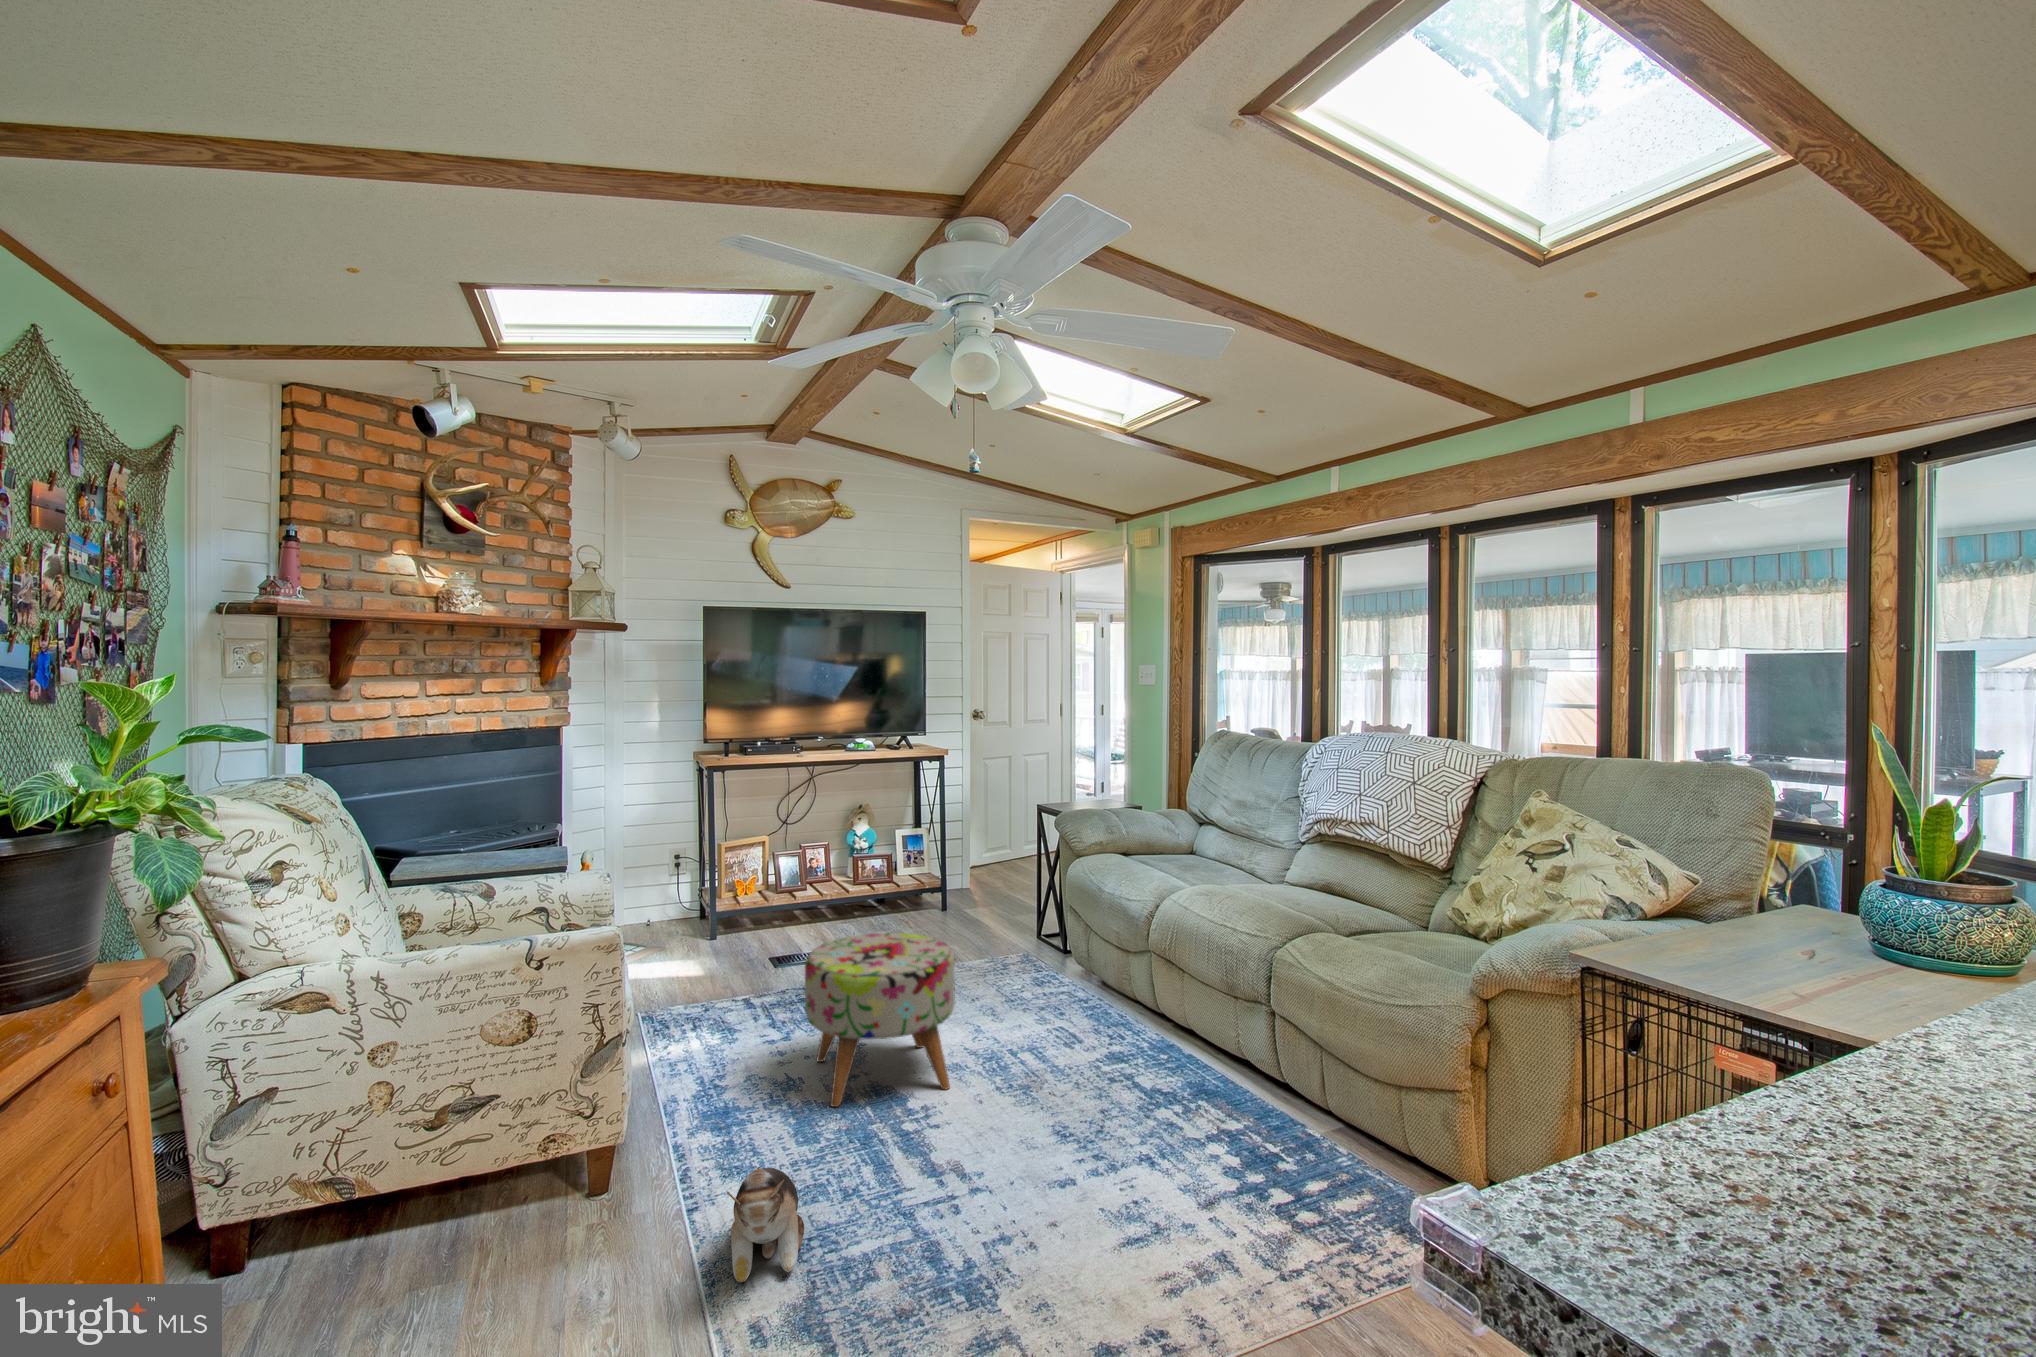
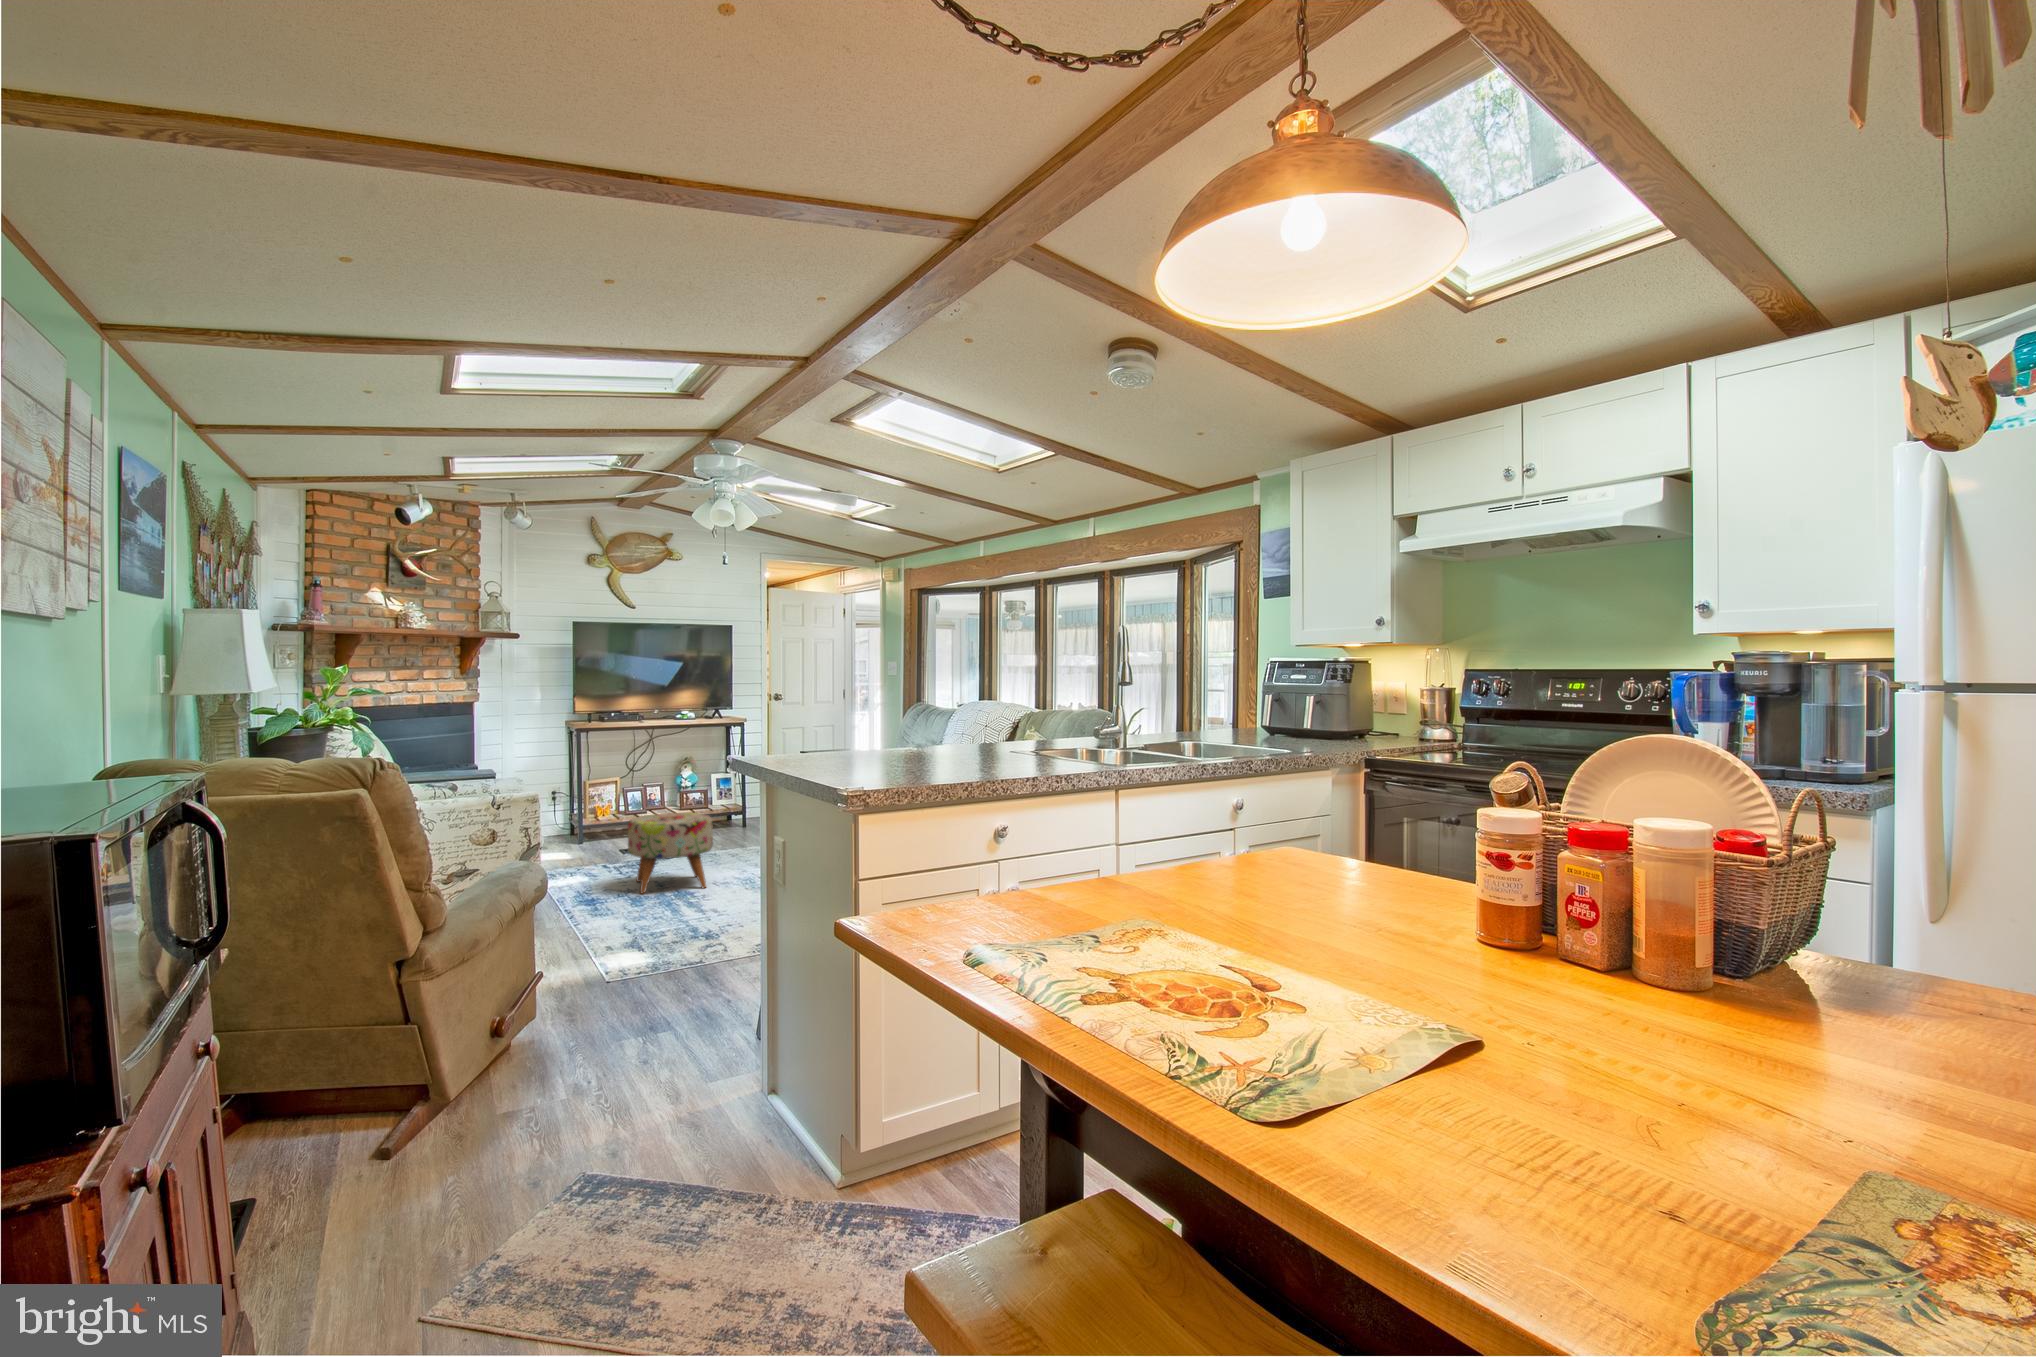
plush toy: present [727,1167,804,1282] -> none [580,880,617,931]

